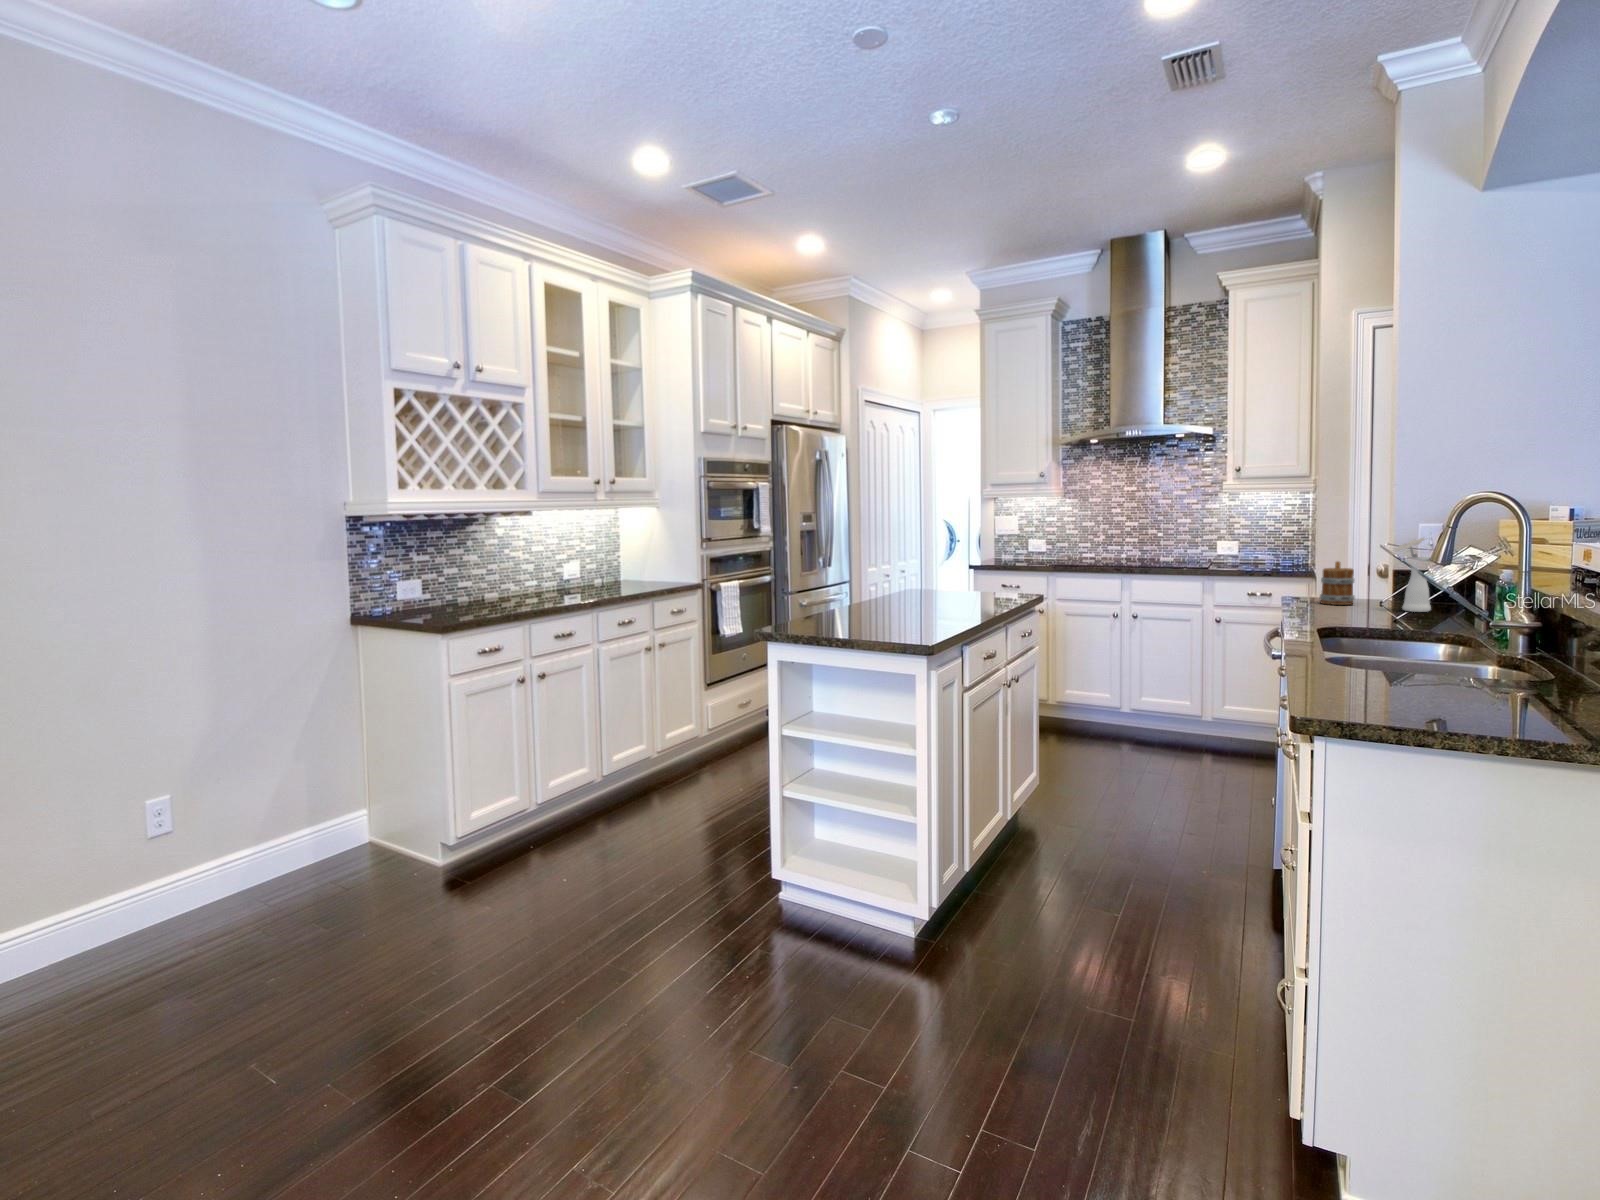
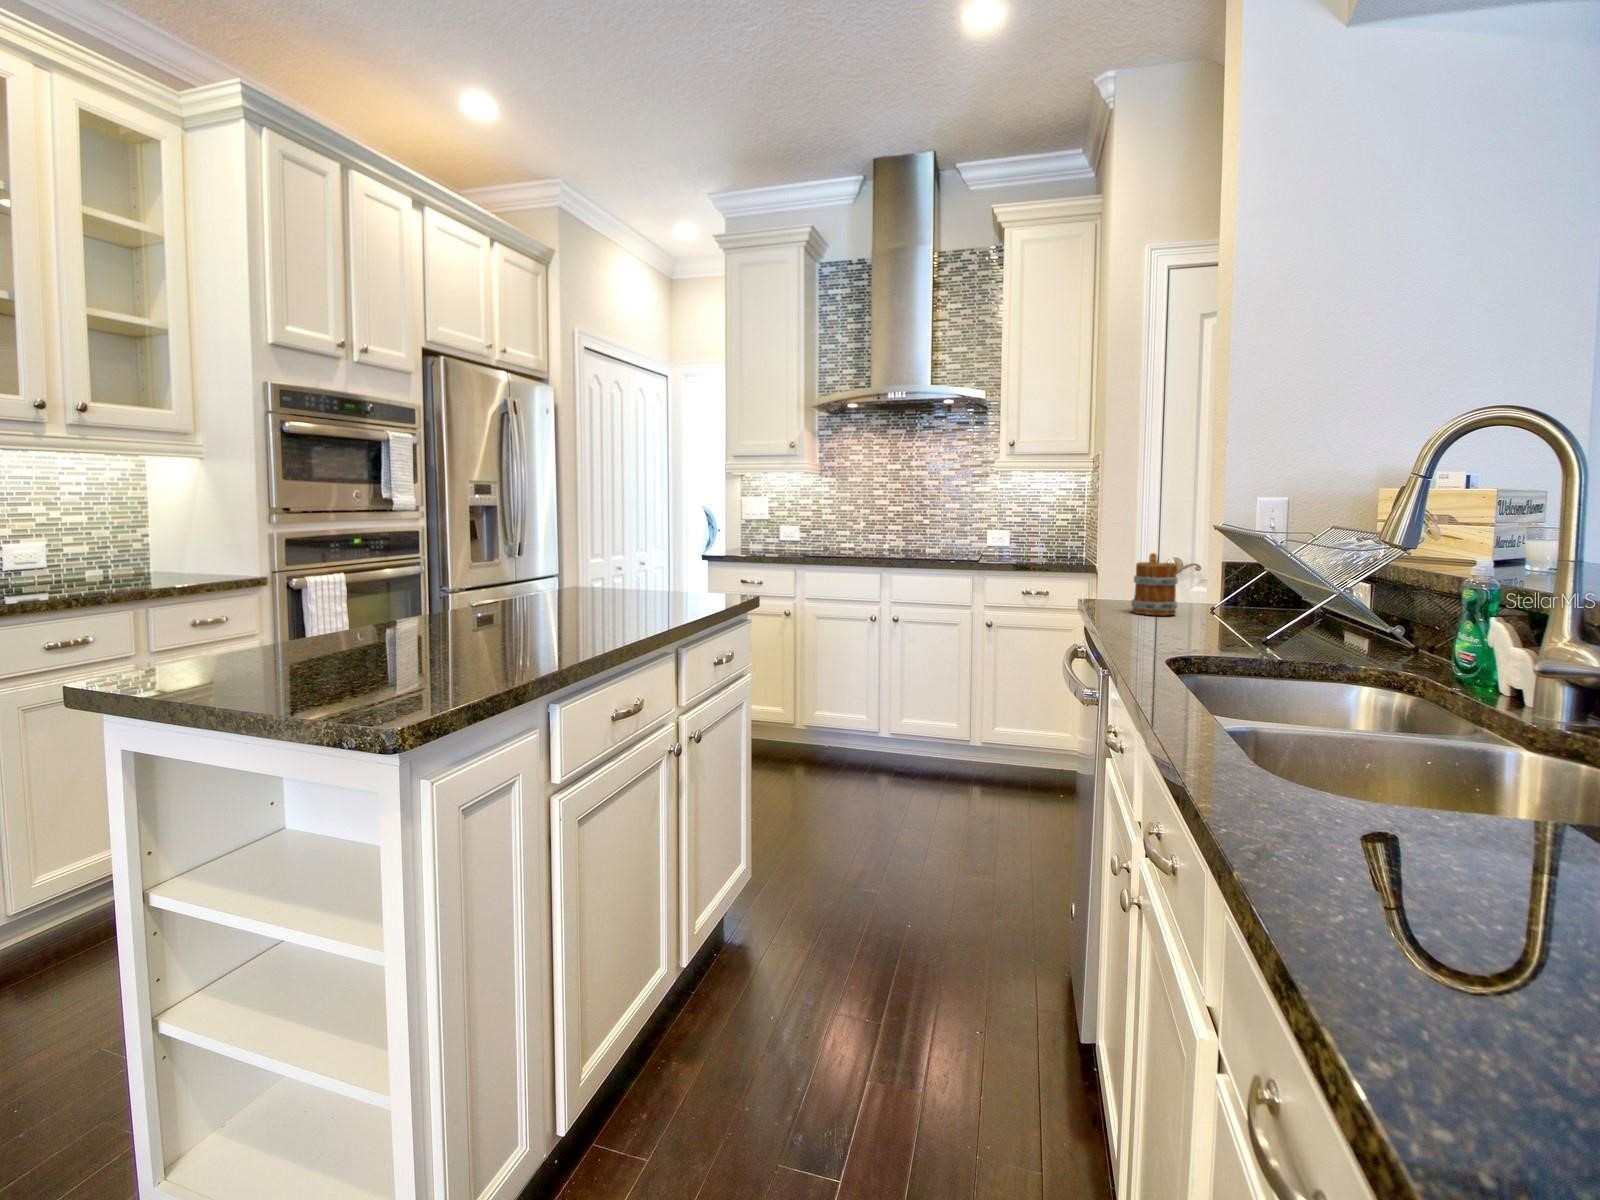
vase: present [1395,538,1431,612] -> none [1235,519,1285,628]

